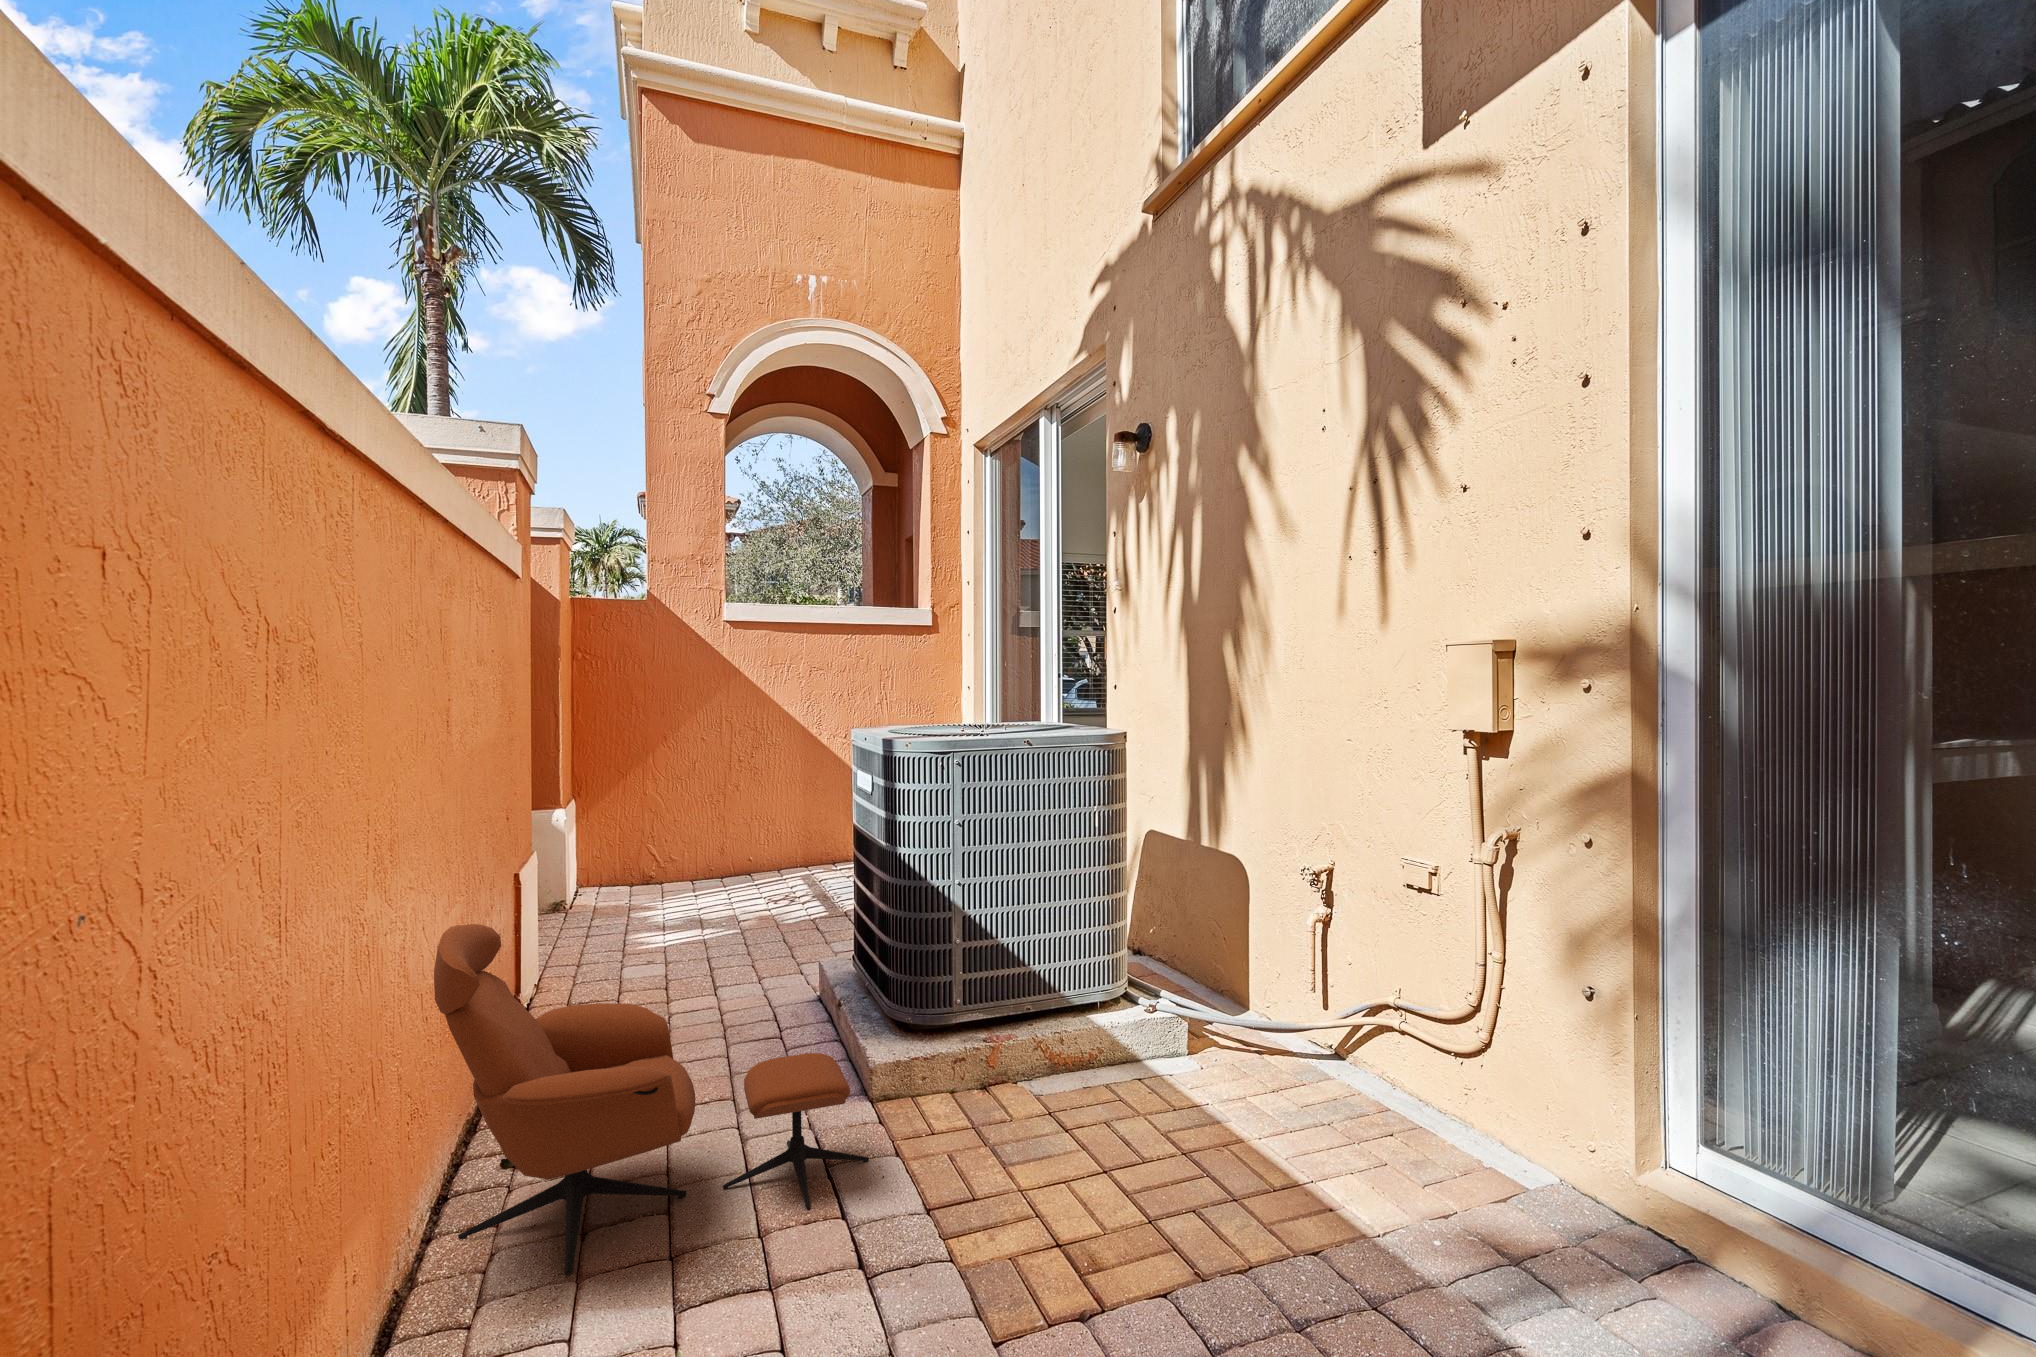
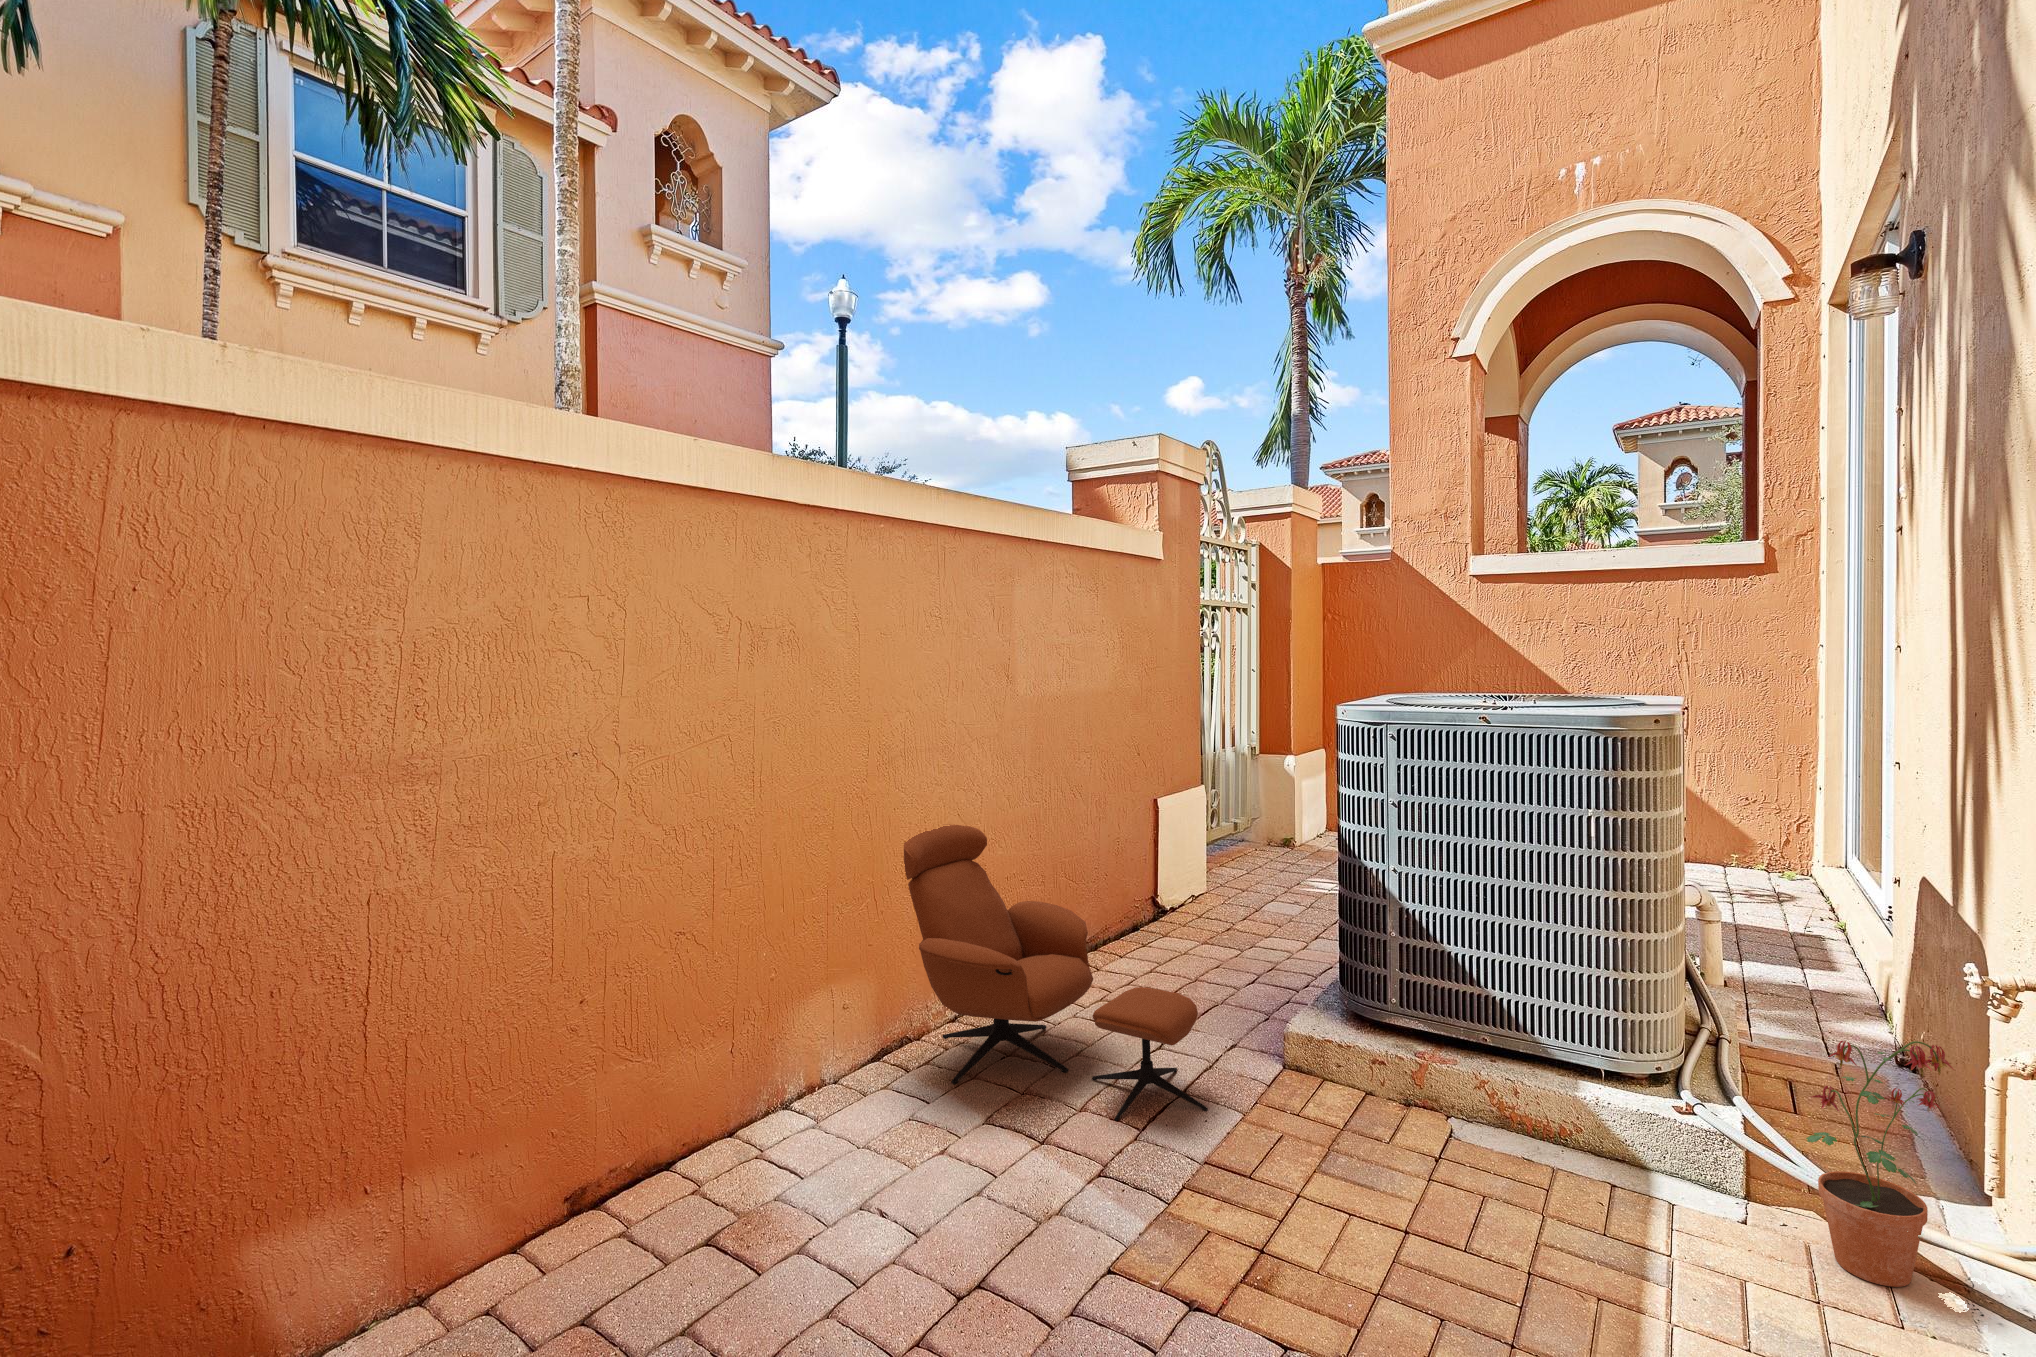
potted plant: none [1250,919,1315,1073] -> present [1806,1041,1954,1287]

